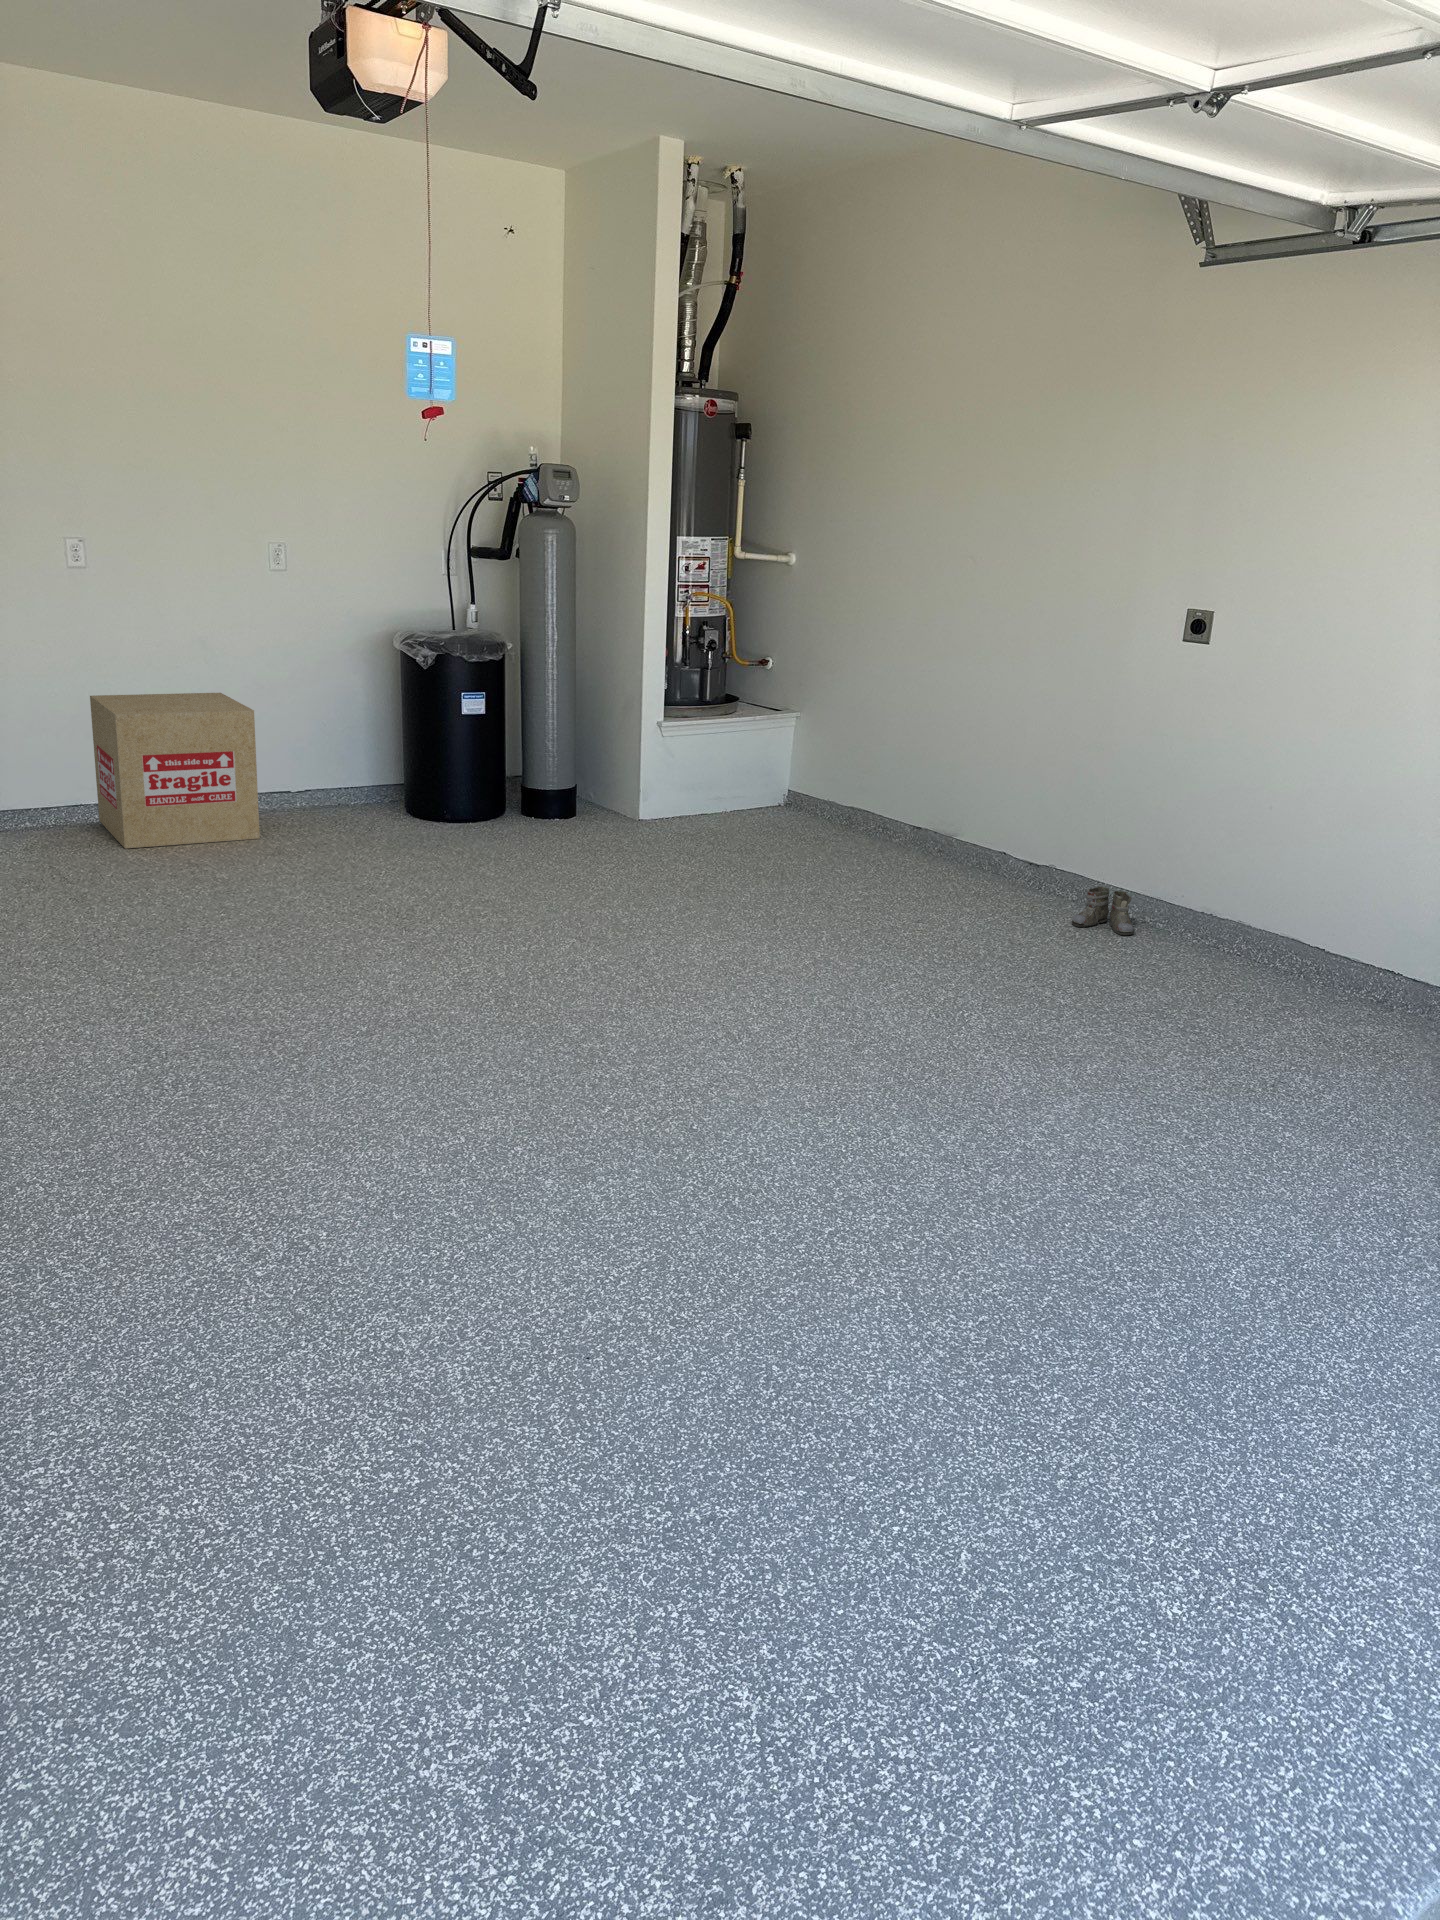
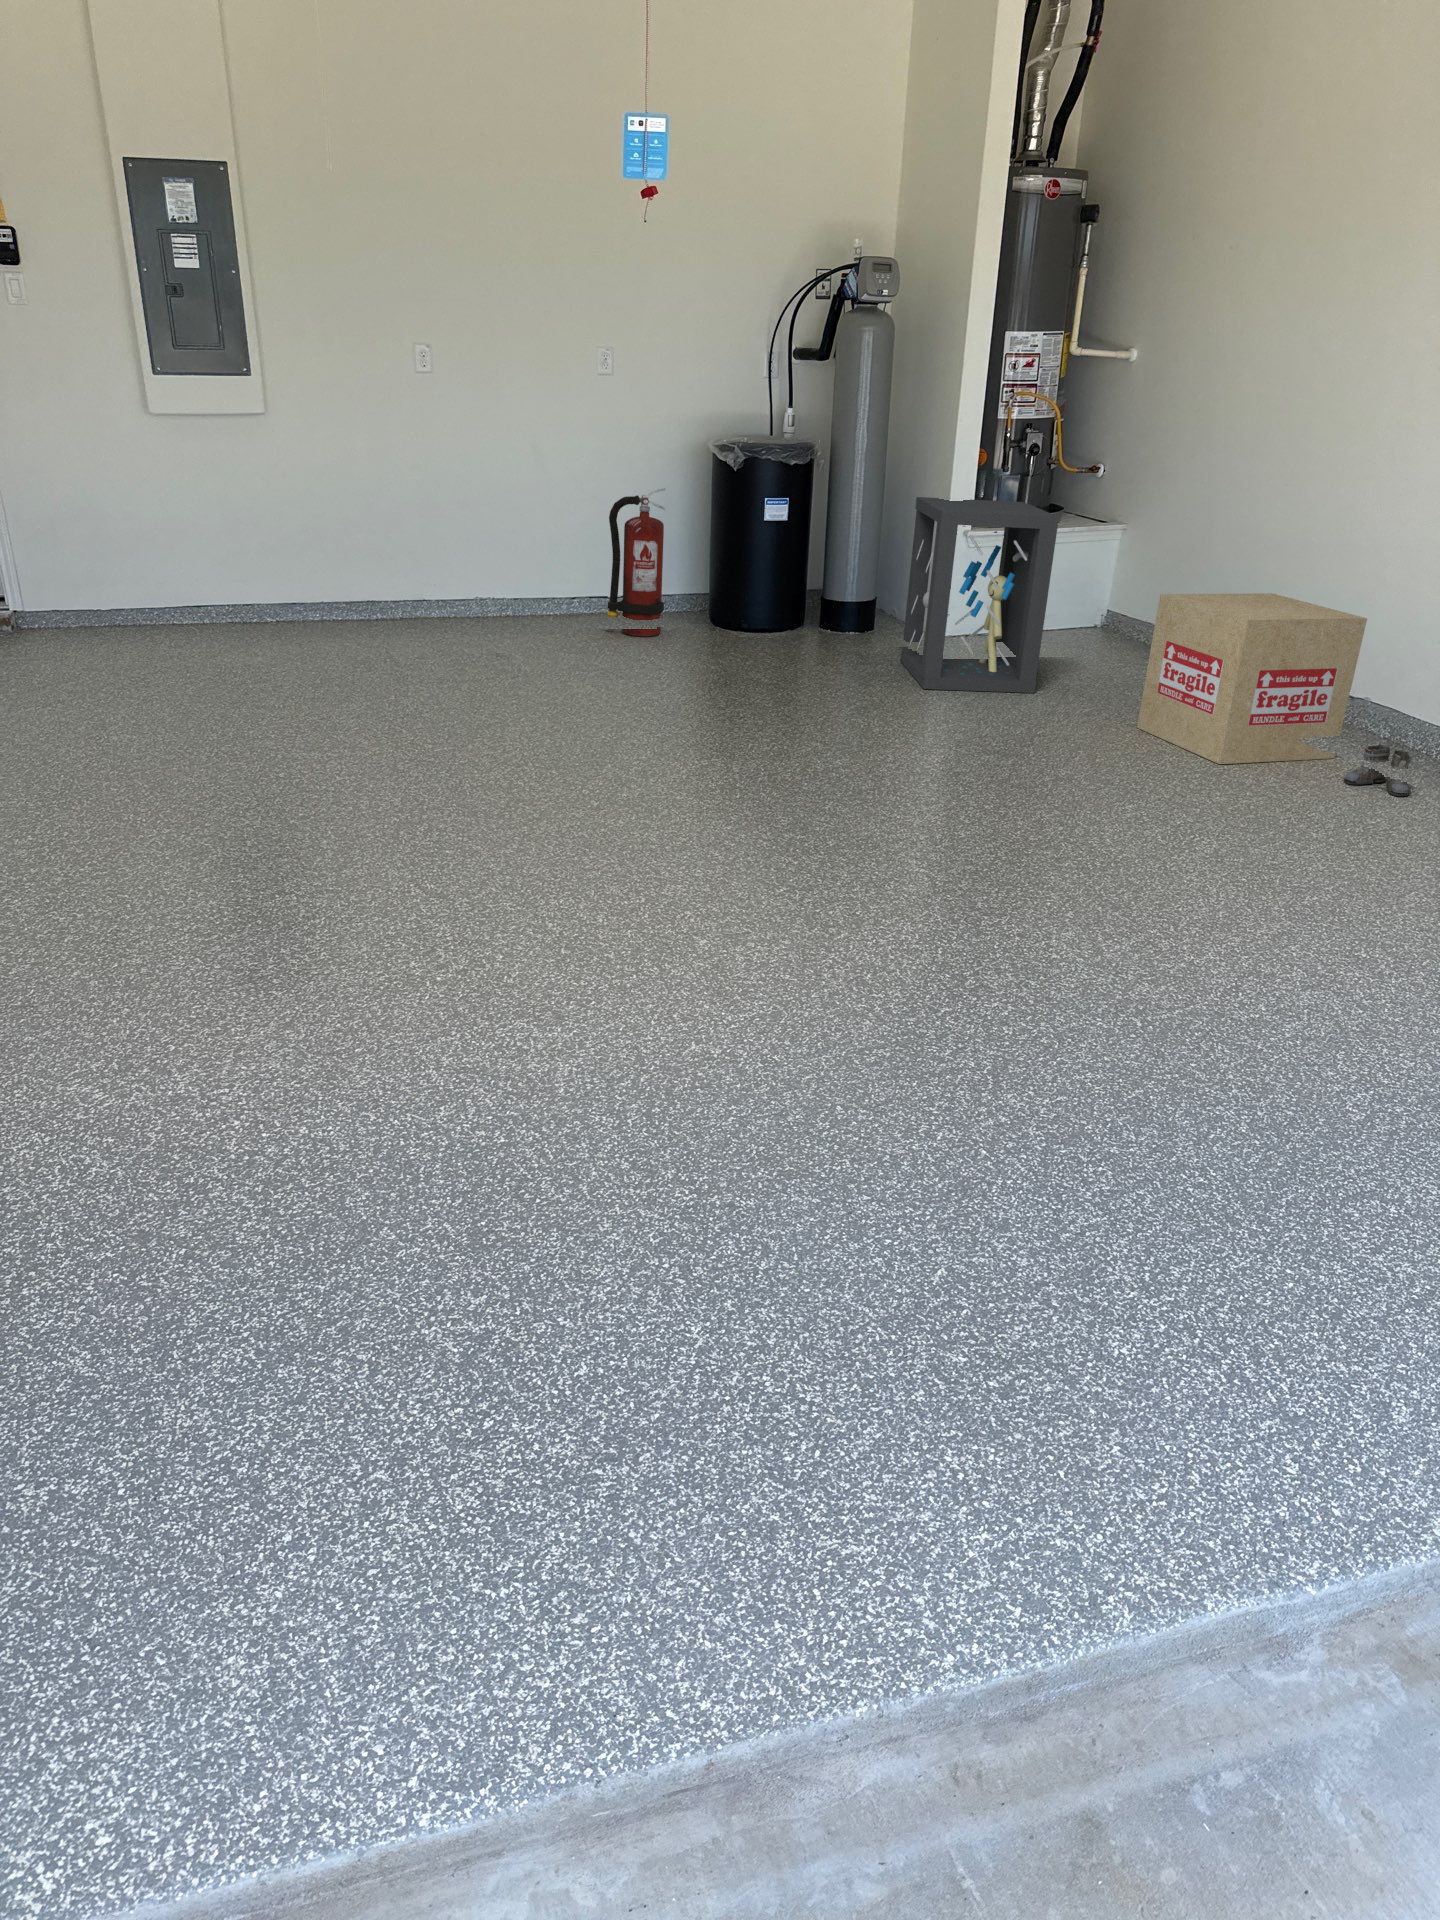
fire extinguisher: none [268,657,335,816] -> present [607,488,665,637]
storage cabinet: none [601,660,758,857] -> present [901,497,1059,693]
cardboard box: present [90,693,260,849] -> present [1137,593,1367,764]

